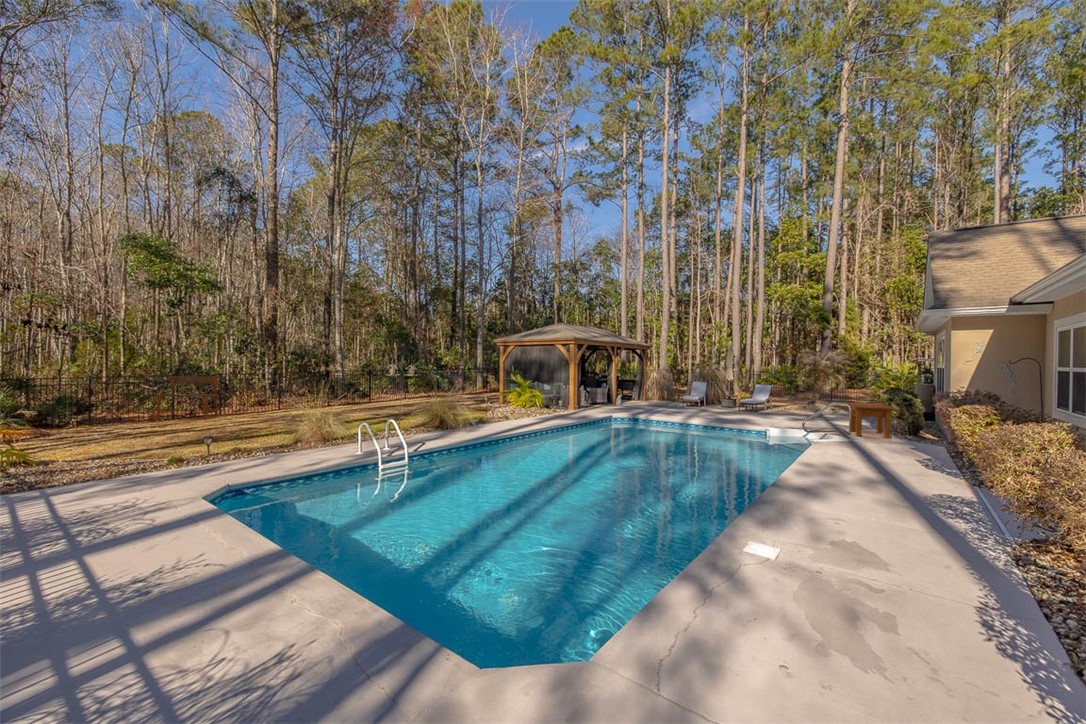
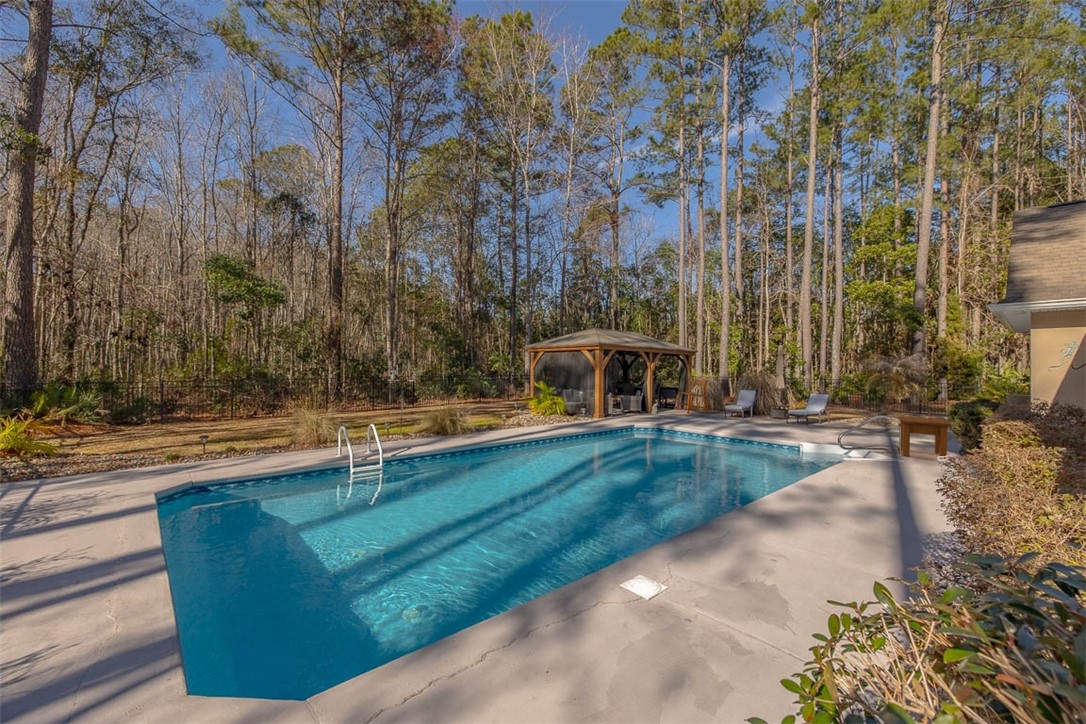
bench: present [156,376,219,419] -> present [677,379,708,413]

